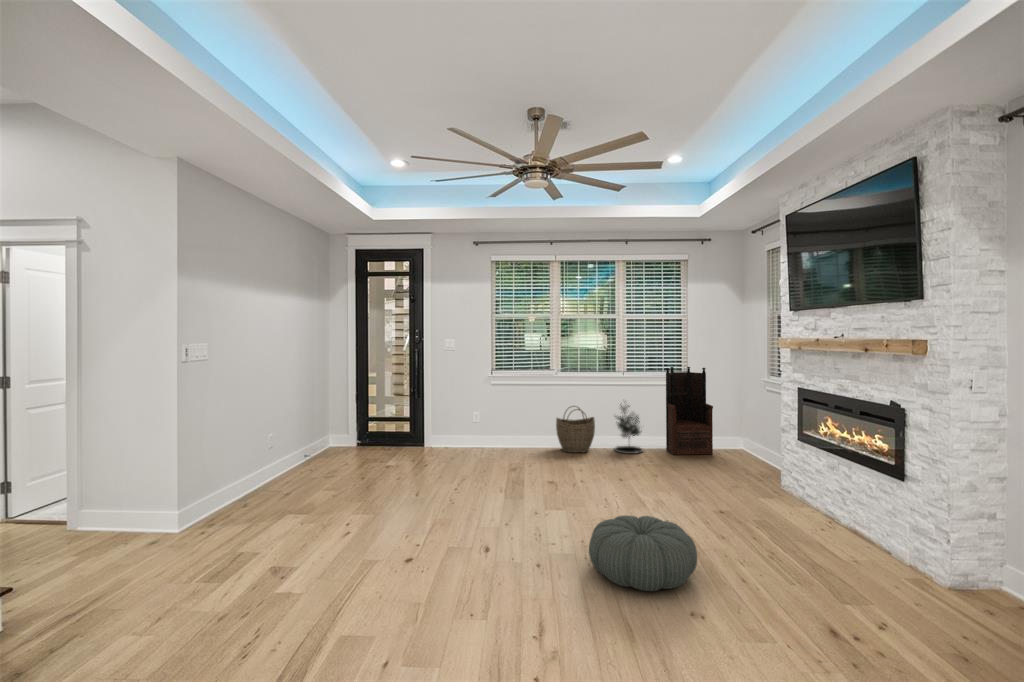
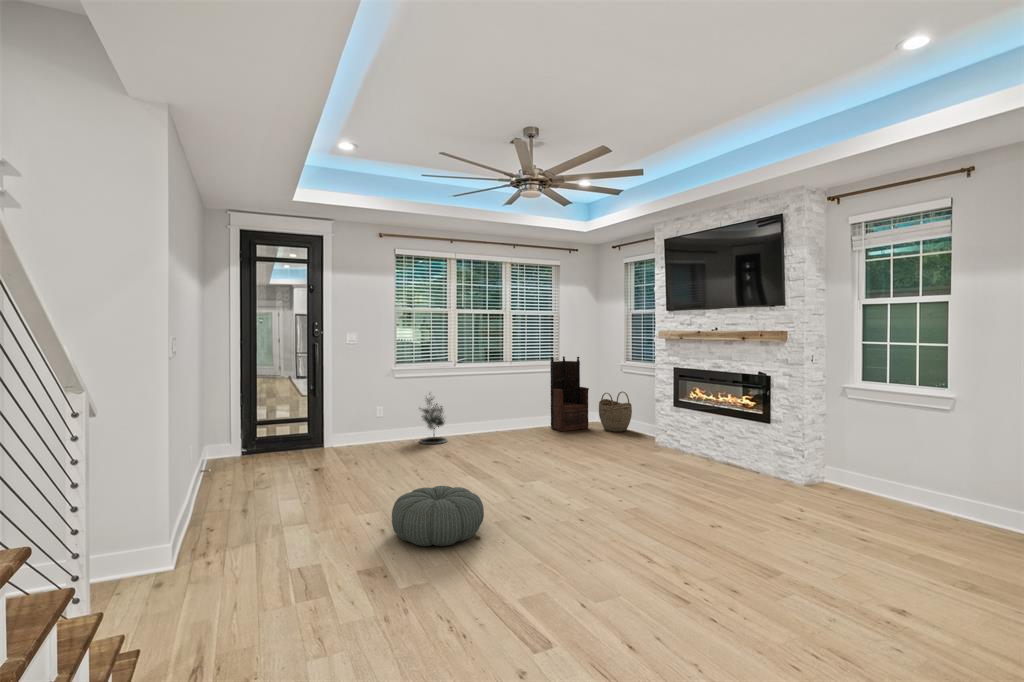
potted tree: present [614,402,643,454] -> present [420,394,447,444]
woven basket: present [556,406,595,453] -> present [599,391,632,432]
pouf: present [589,515,697,591] -> present [392,486,484,546]

